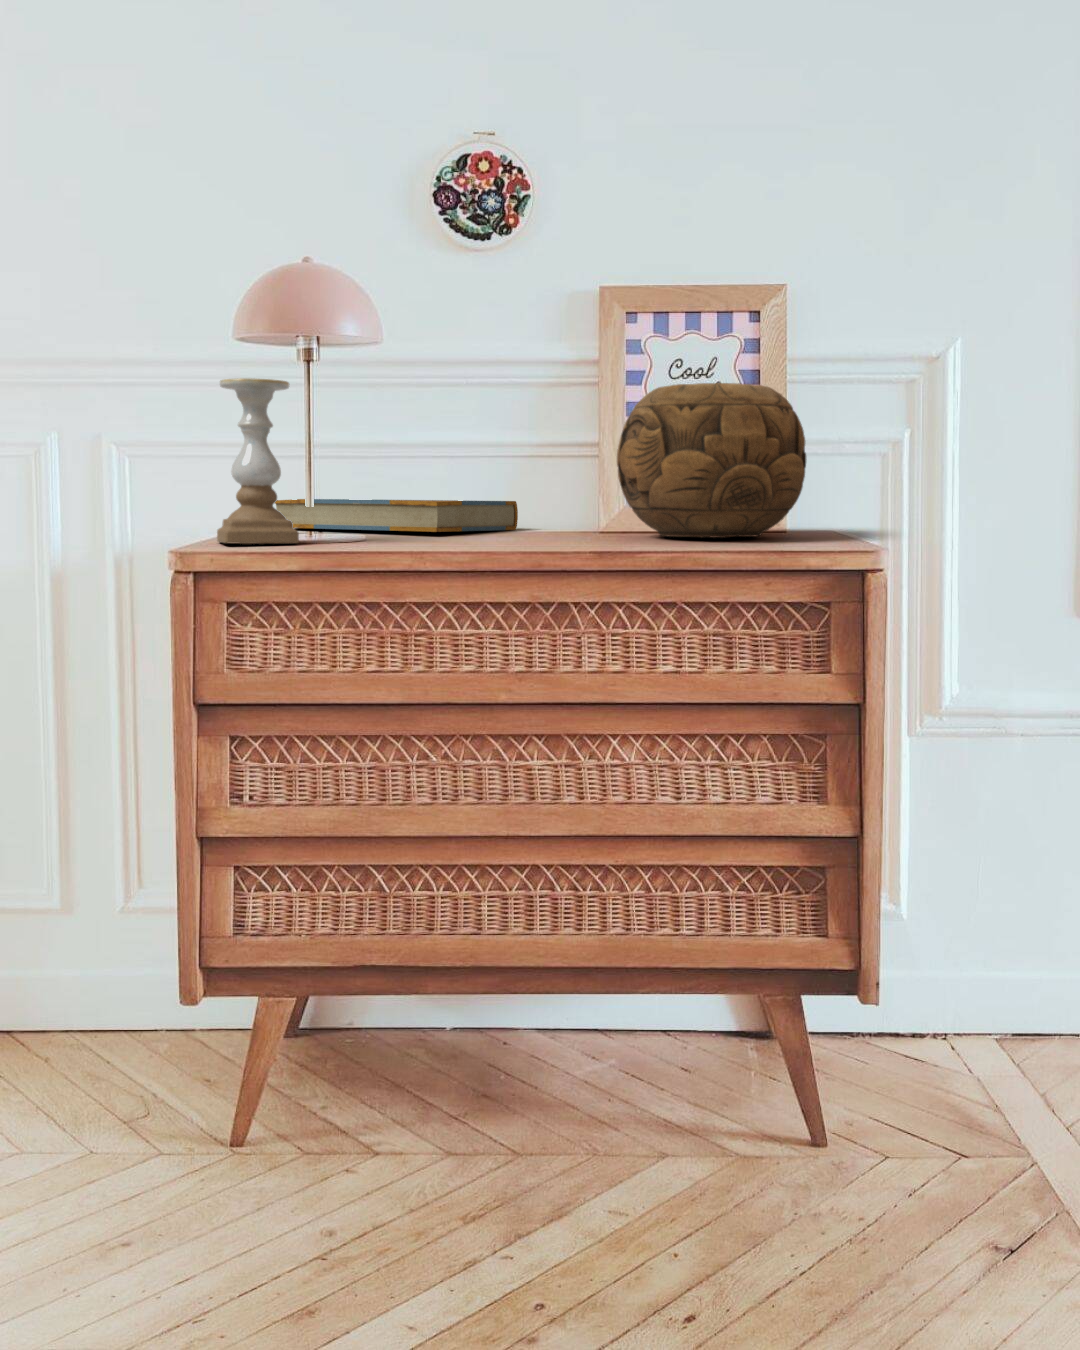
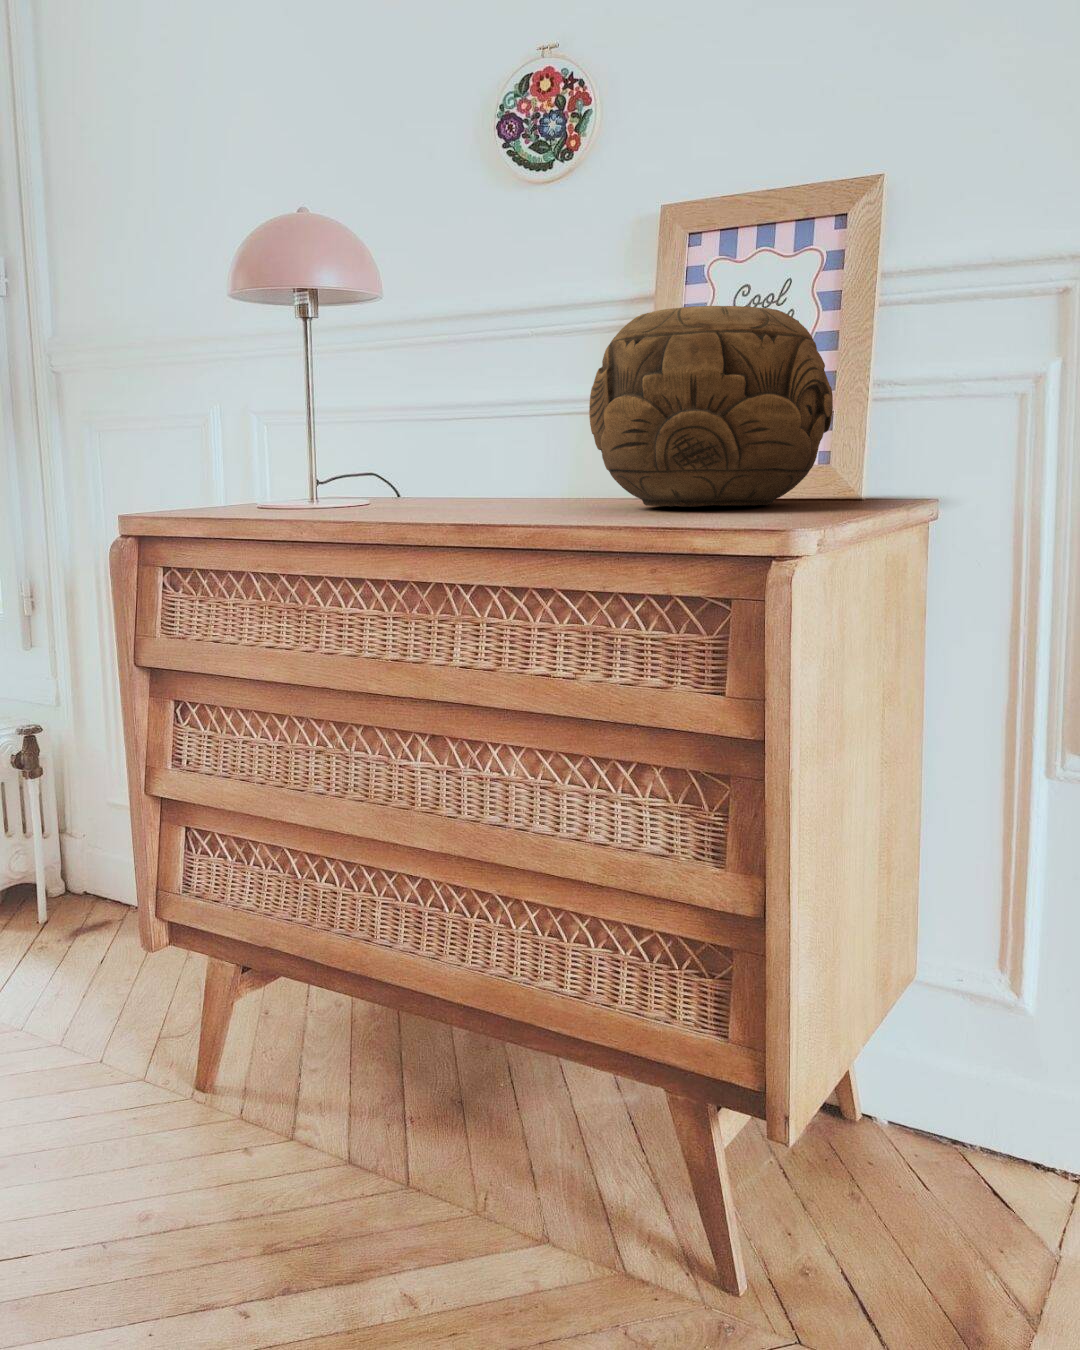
candle holder: present [217,378,299,544] -> none [178,339,277,512]
book: present [275,499,518,532] -> none [354,466,571,500]

